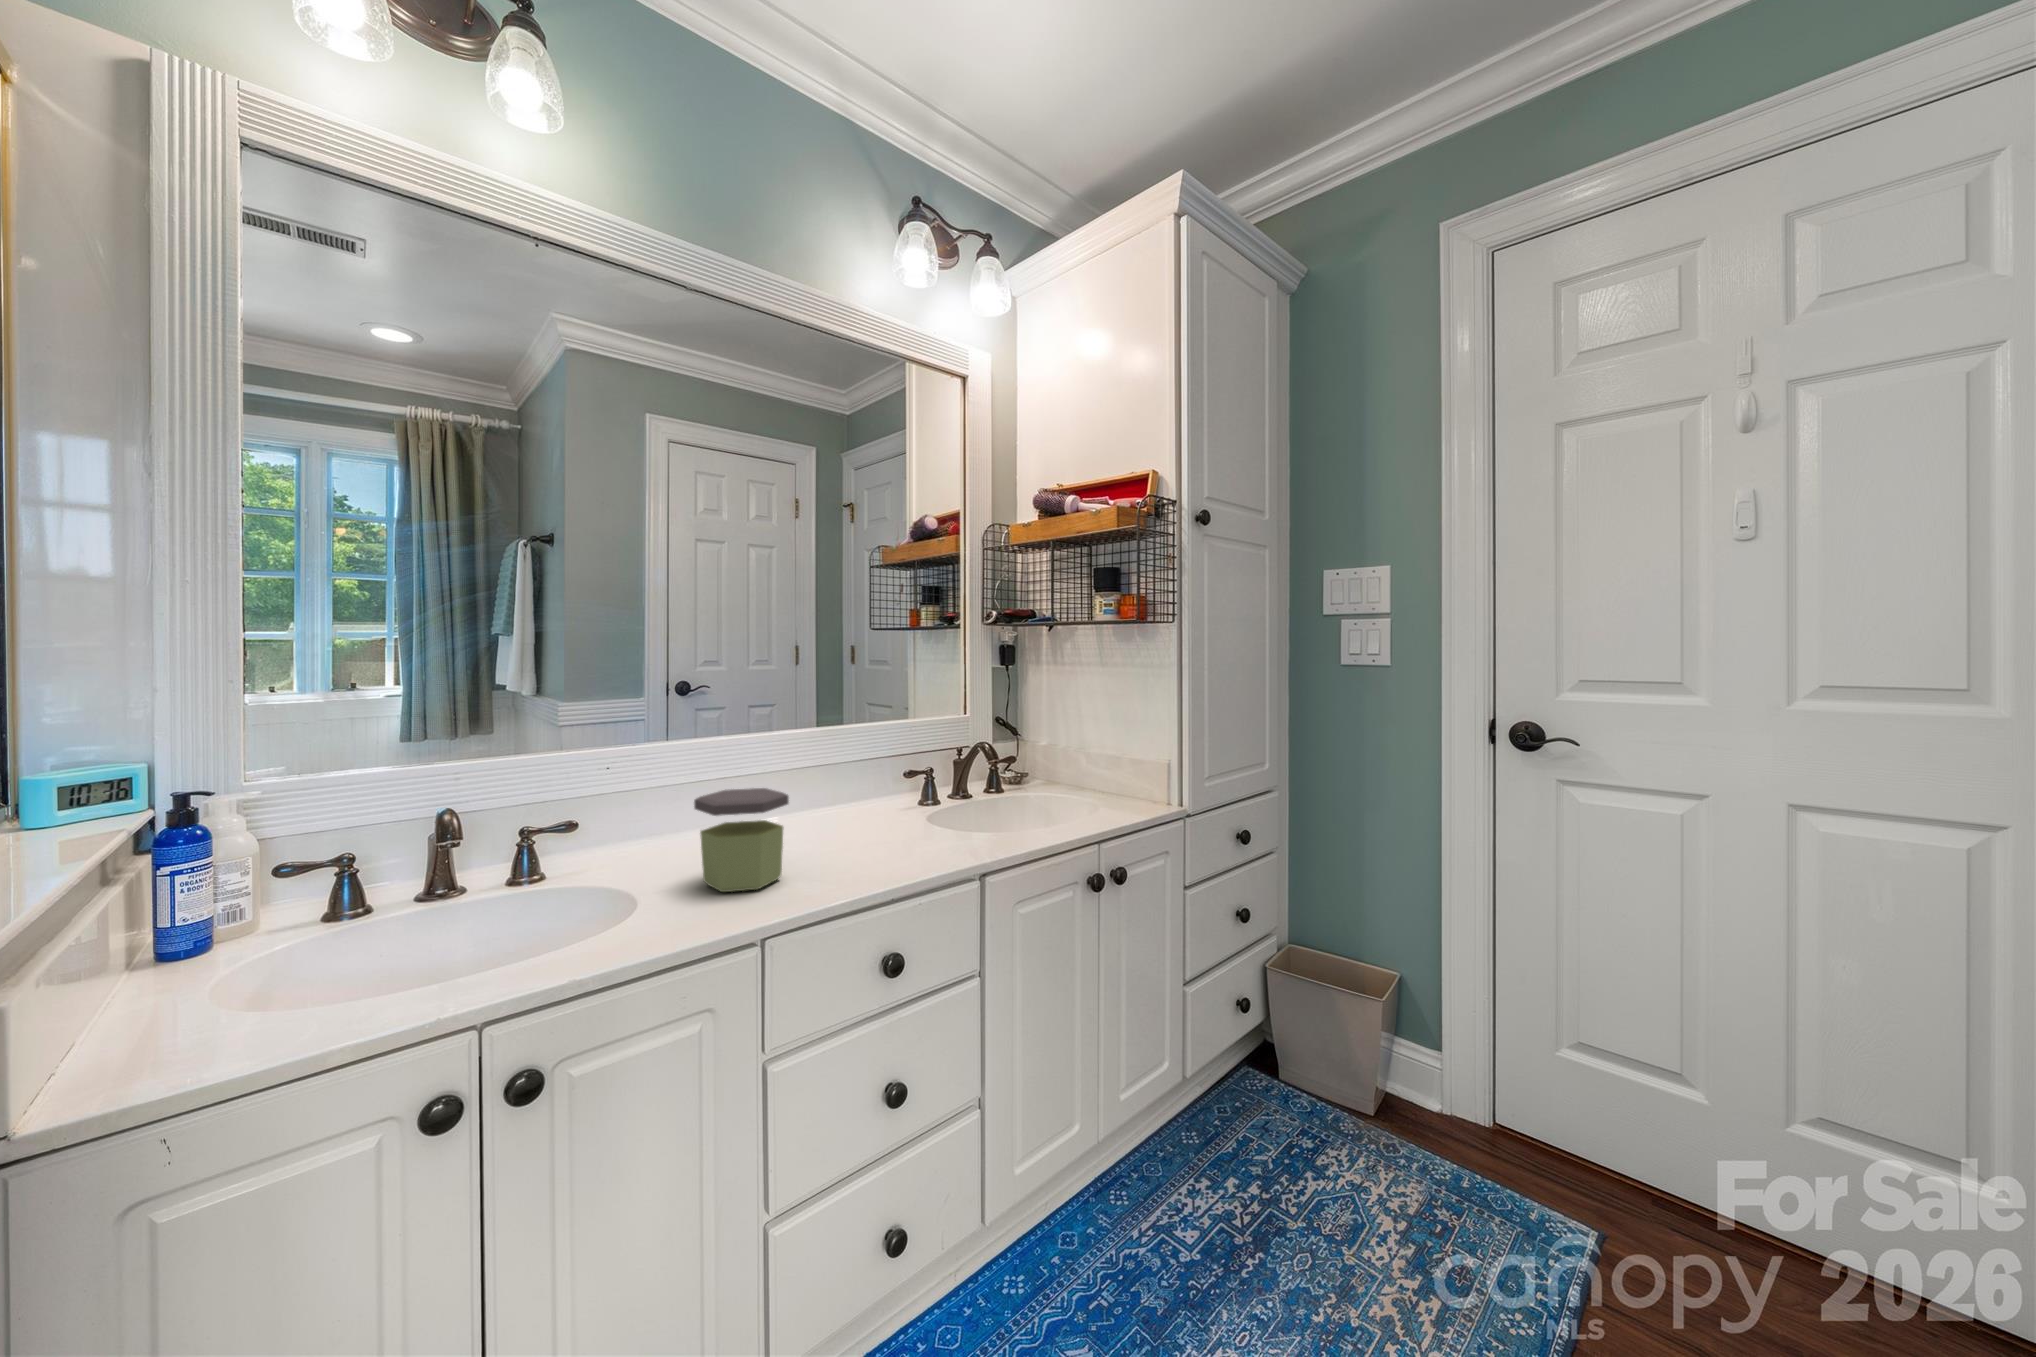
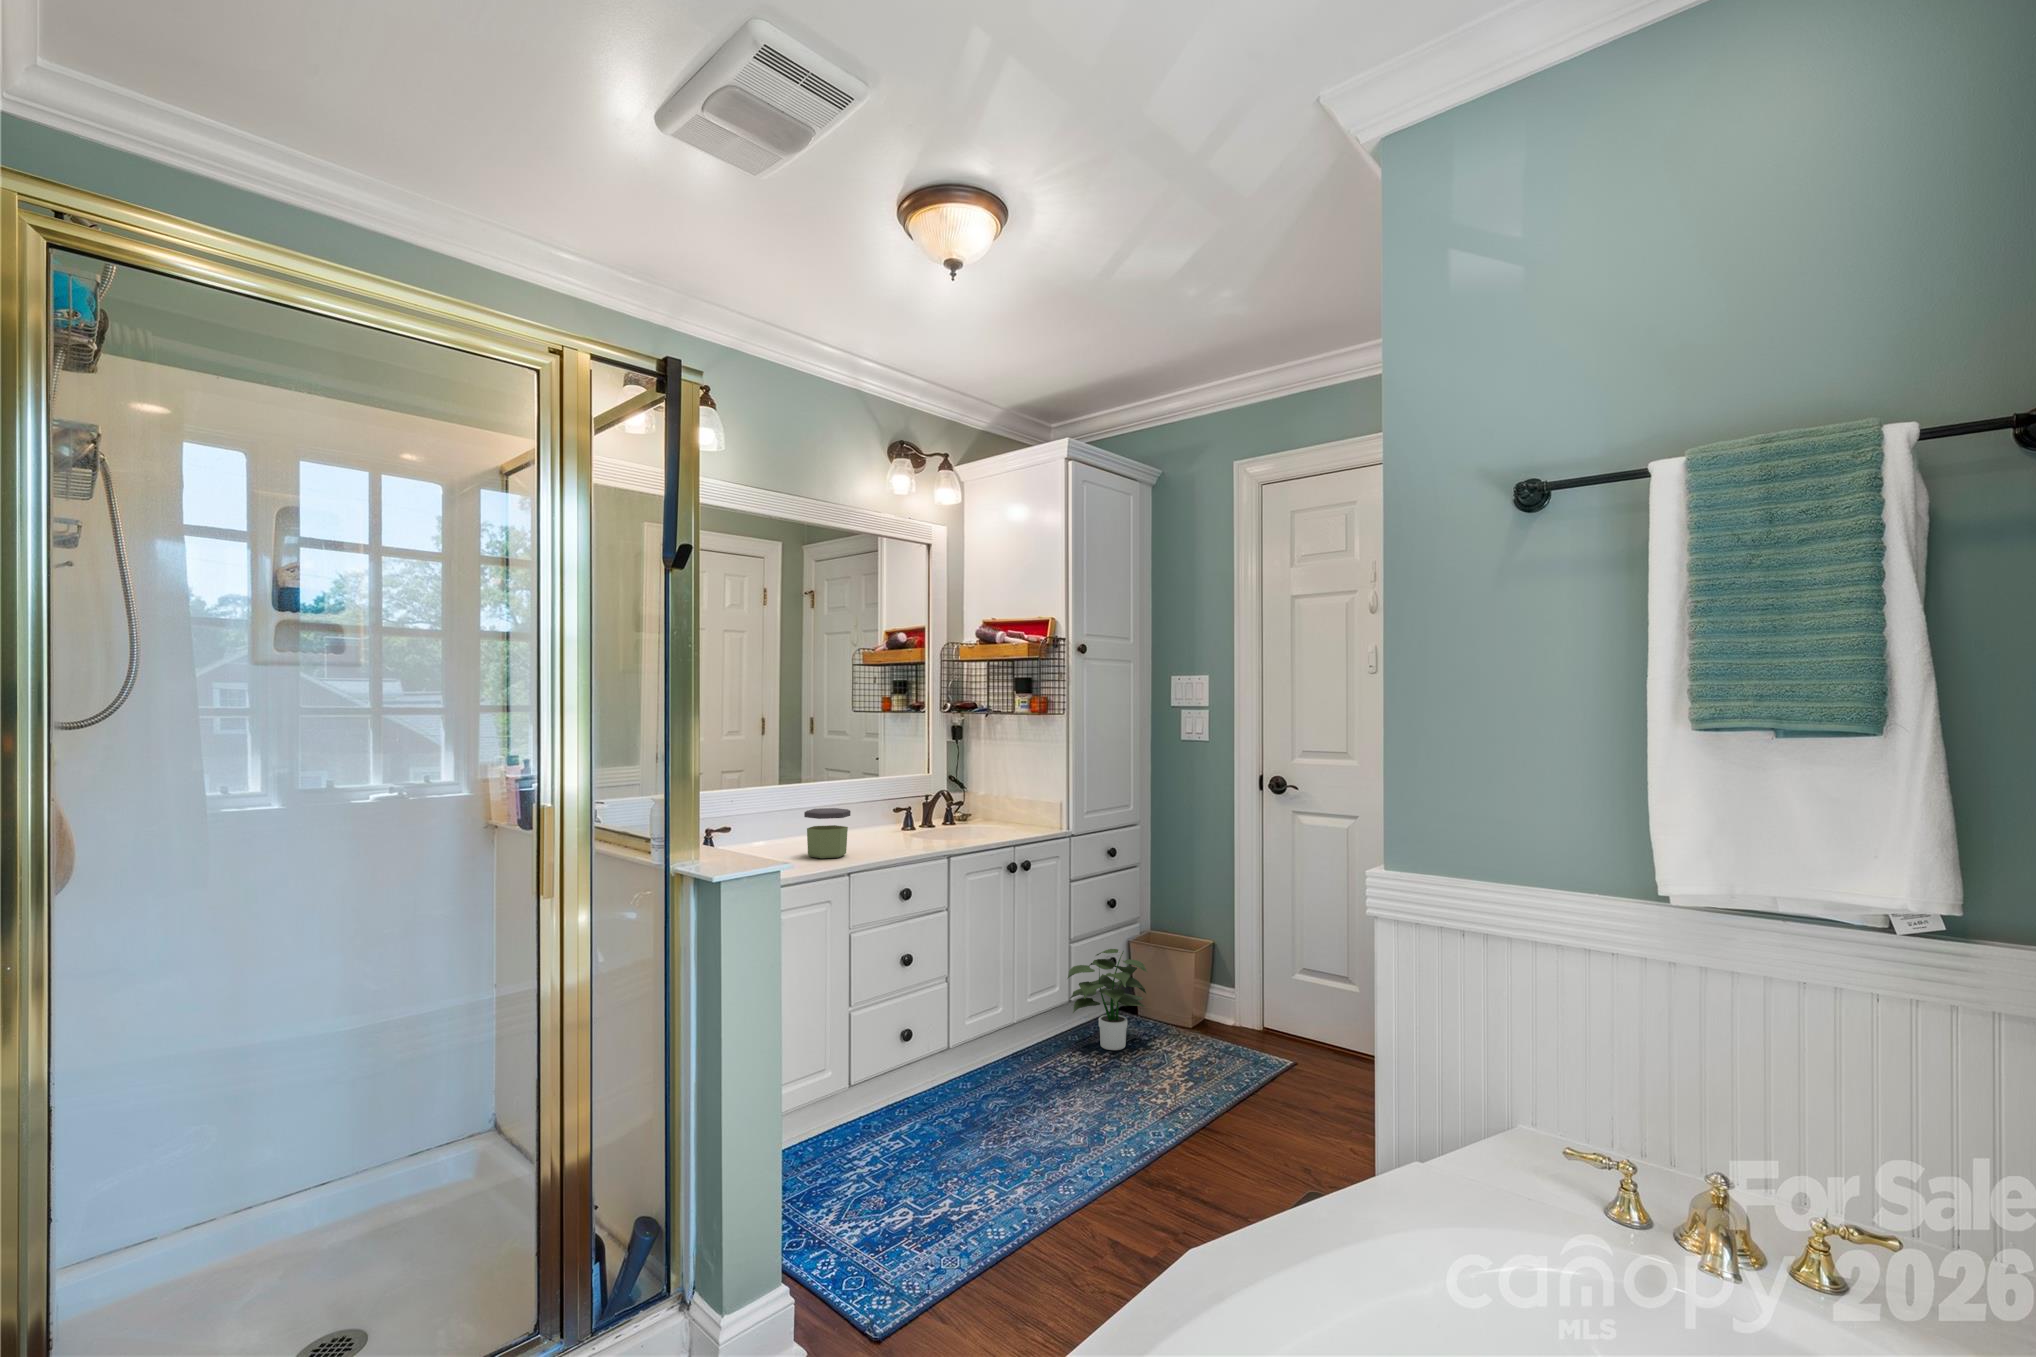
potted plant: none [1186,996,1326,1177] -> present [1067,949,1147,1050]

